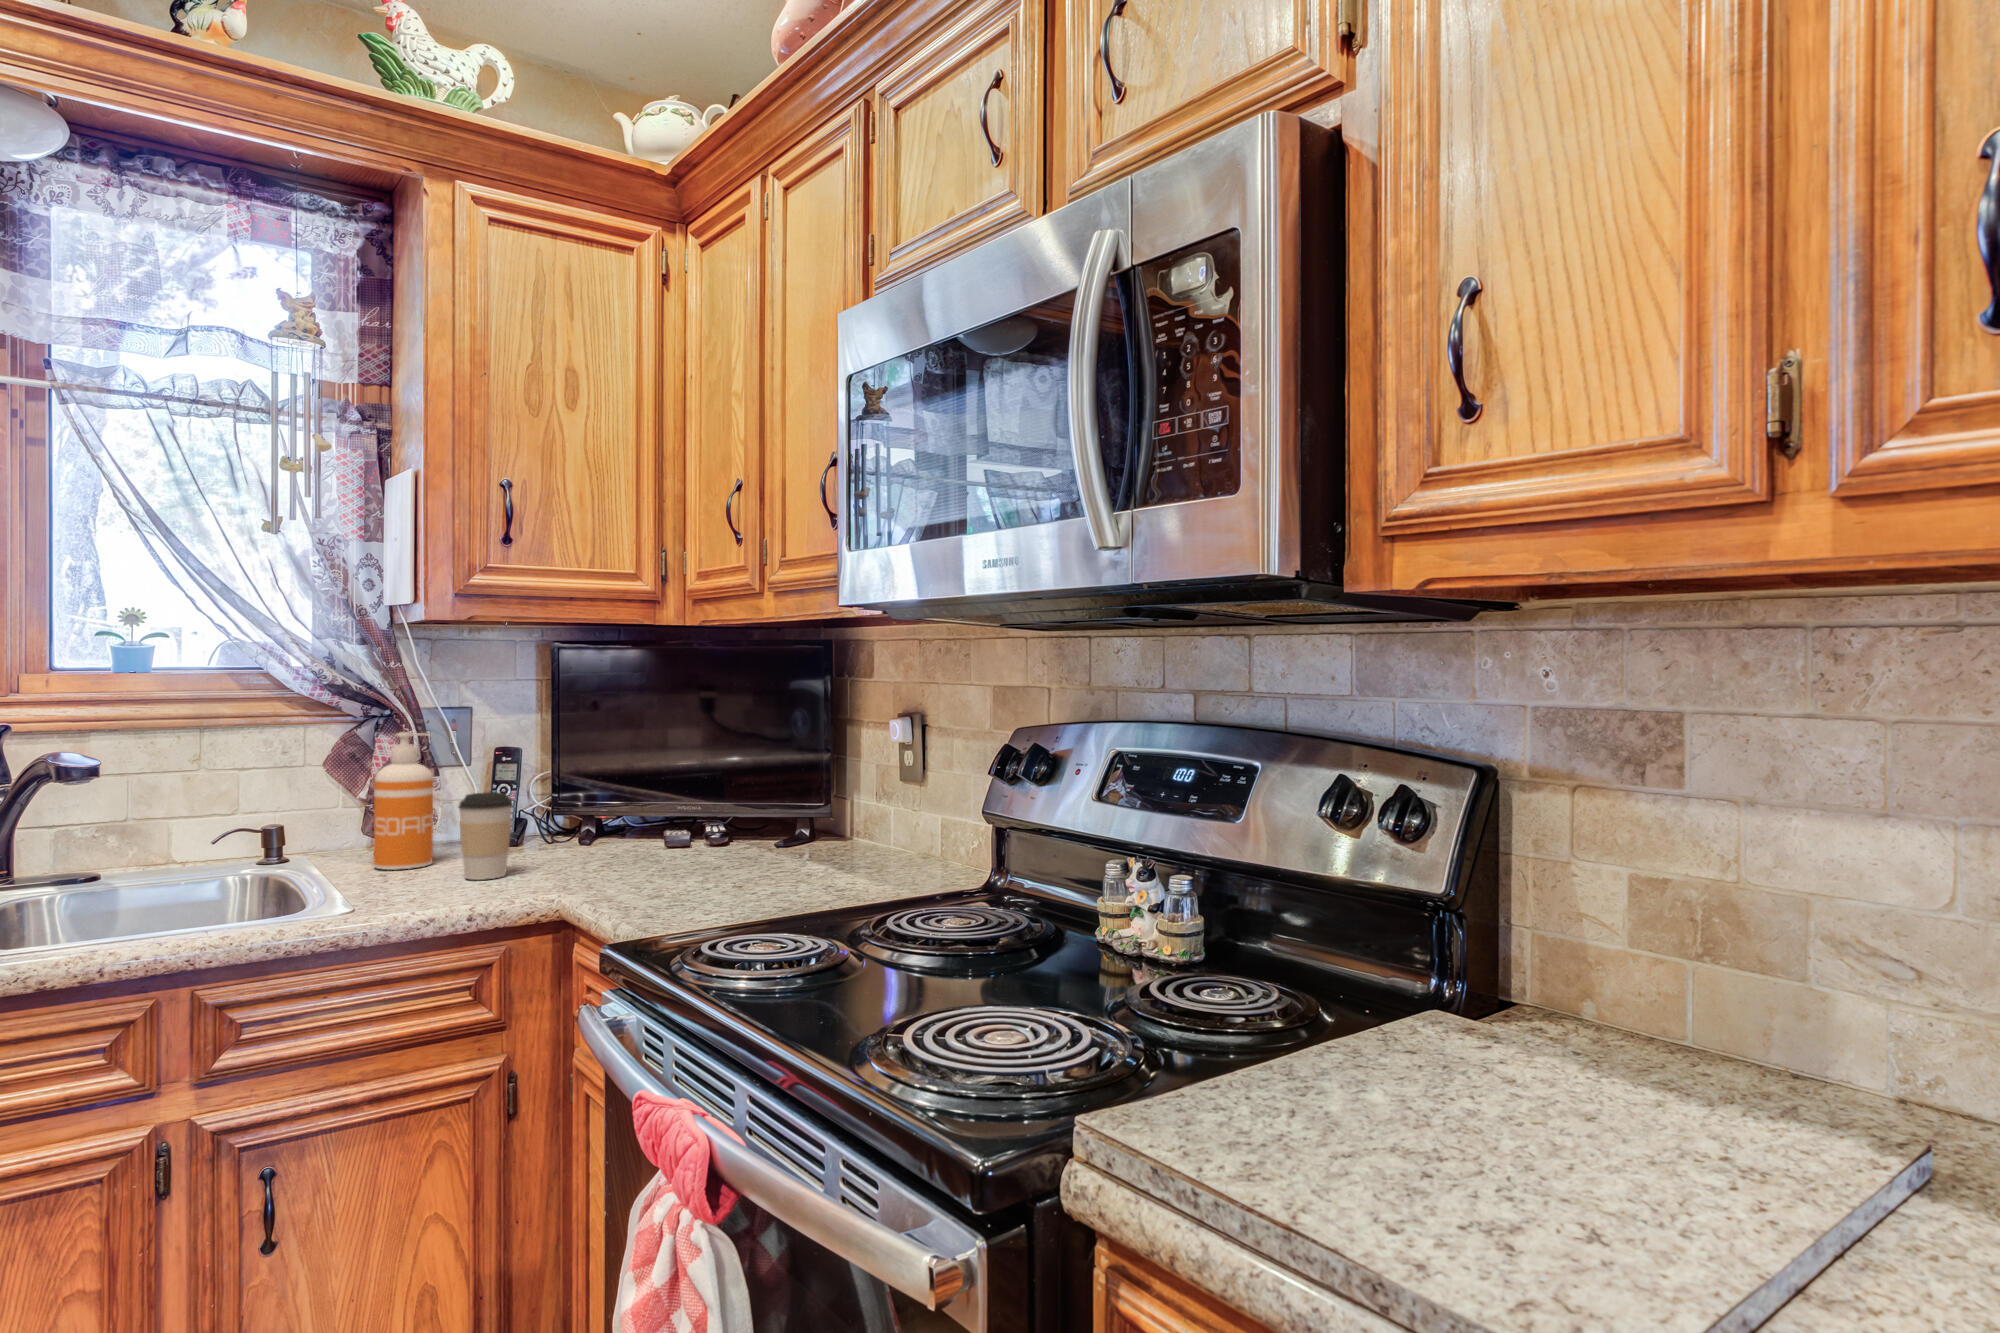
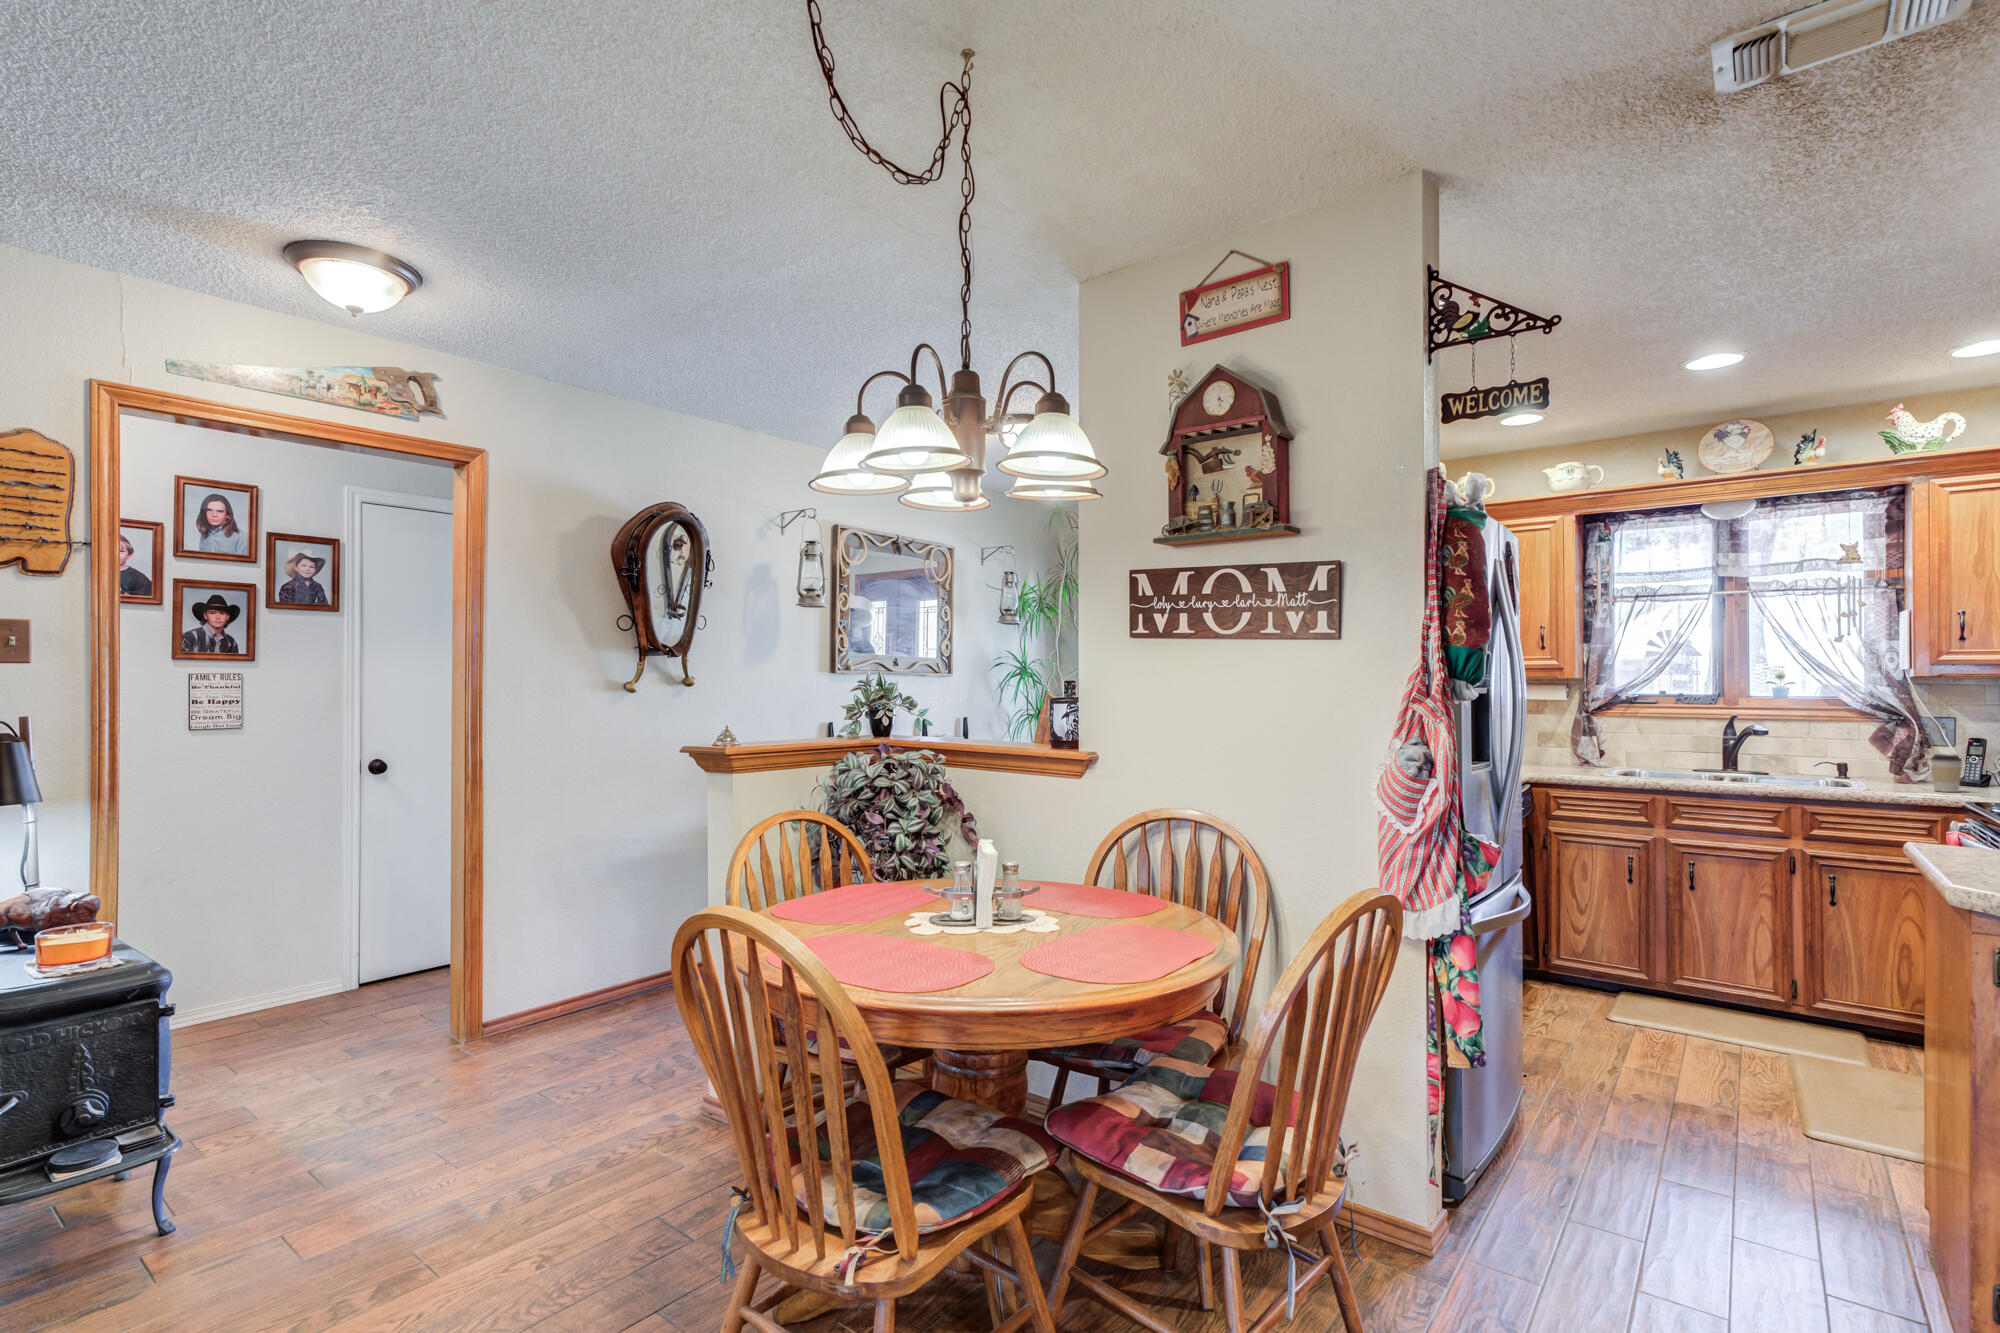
soap dispenser: present [374,732,433,870] -> none [1891,727,1924,787]

